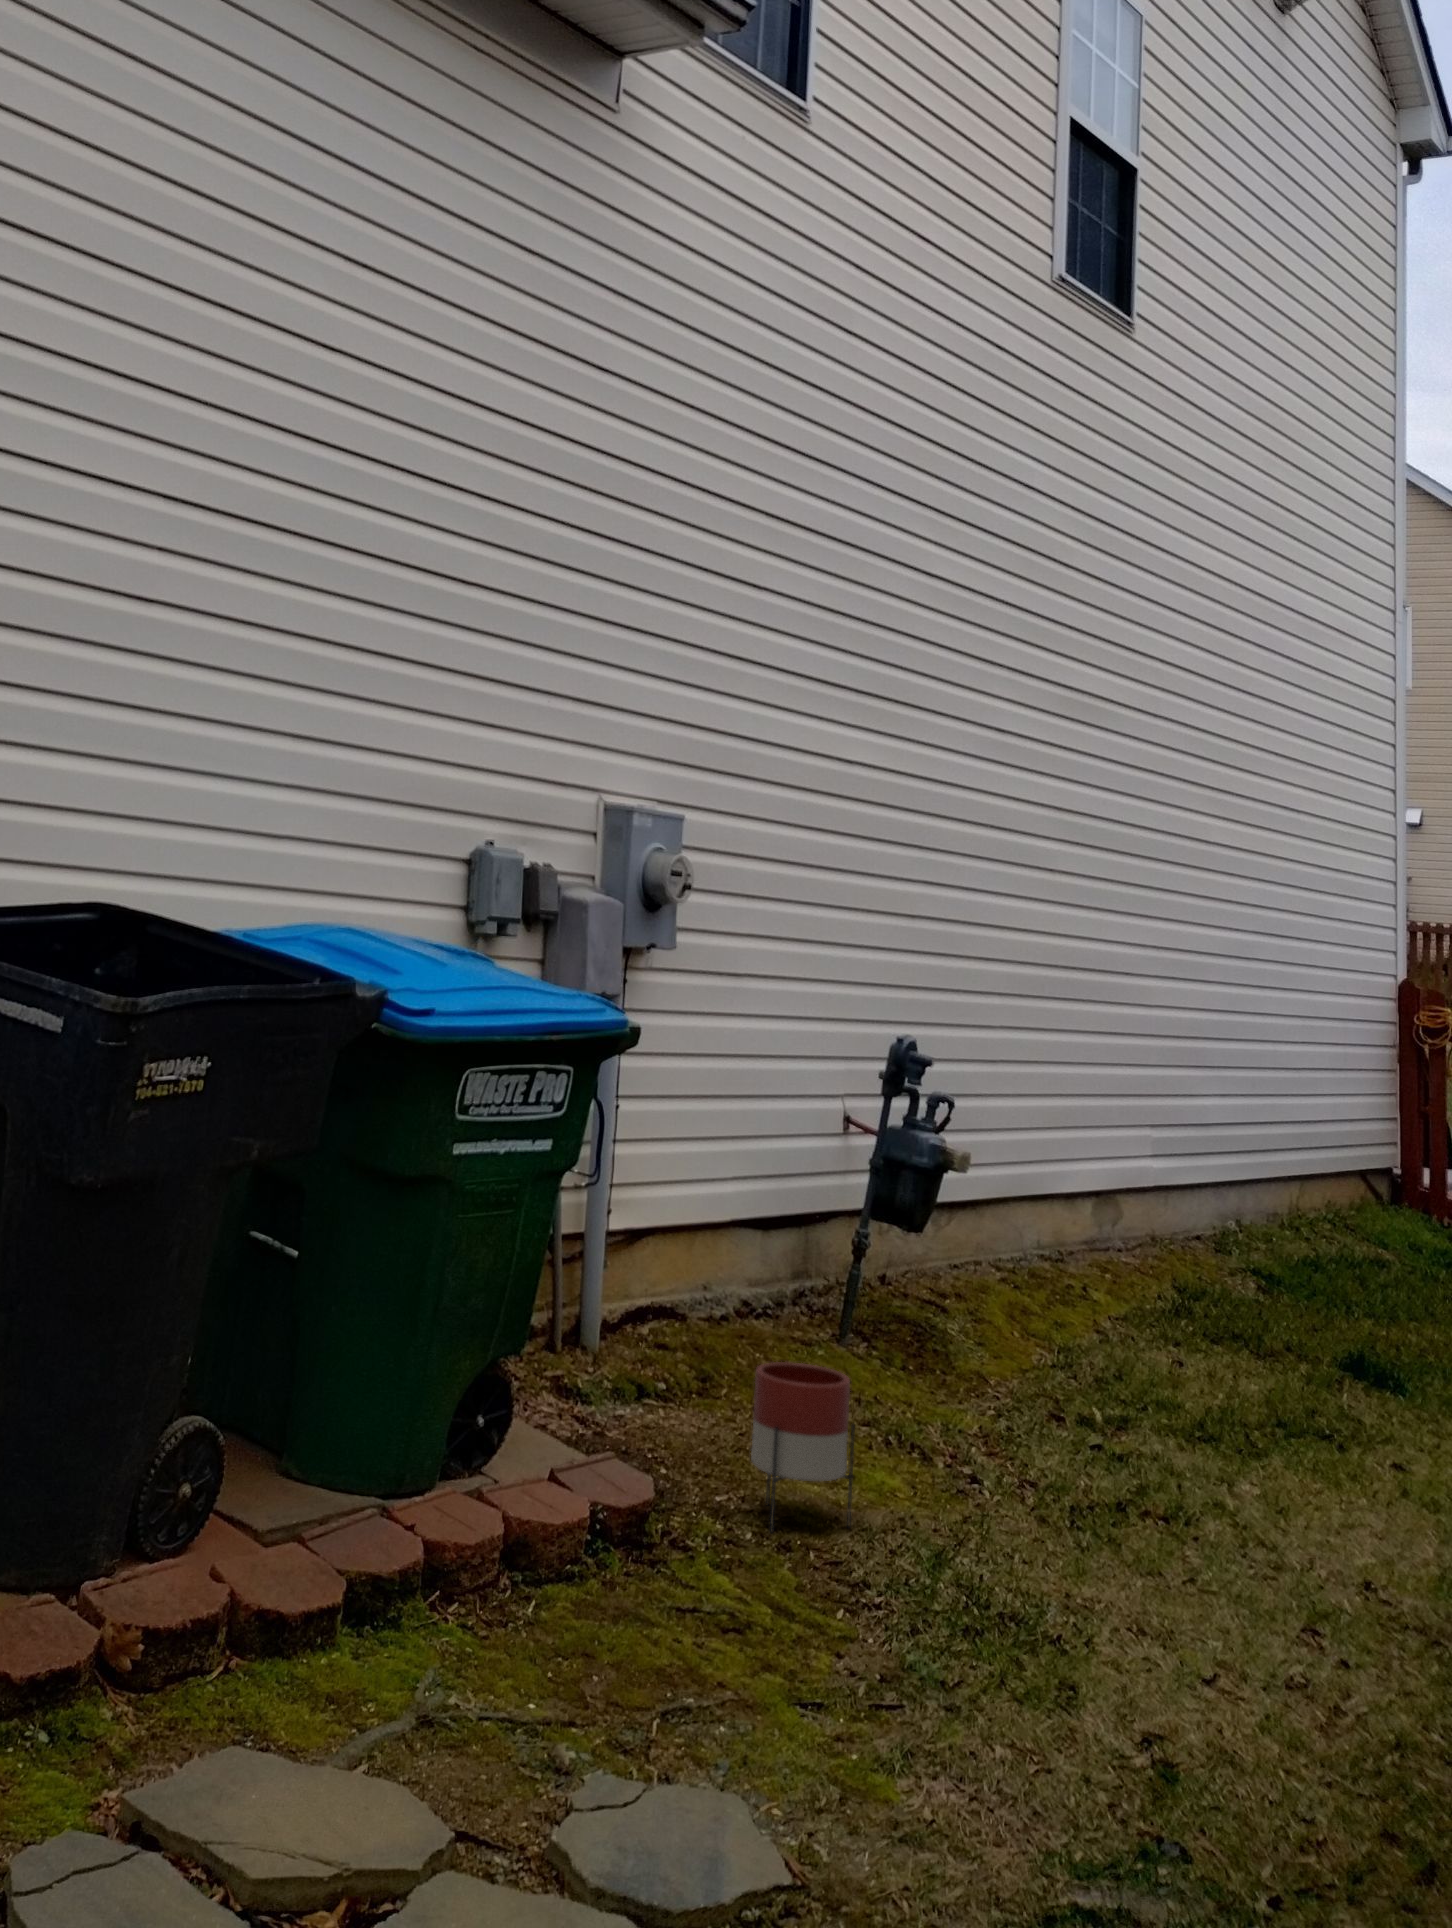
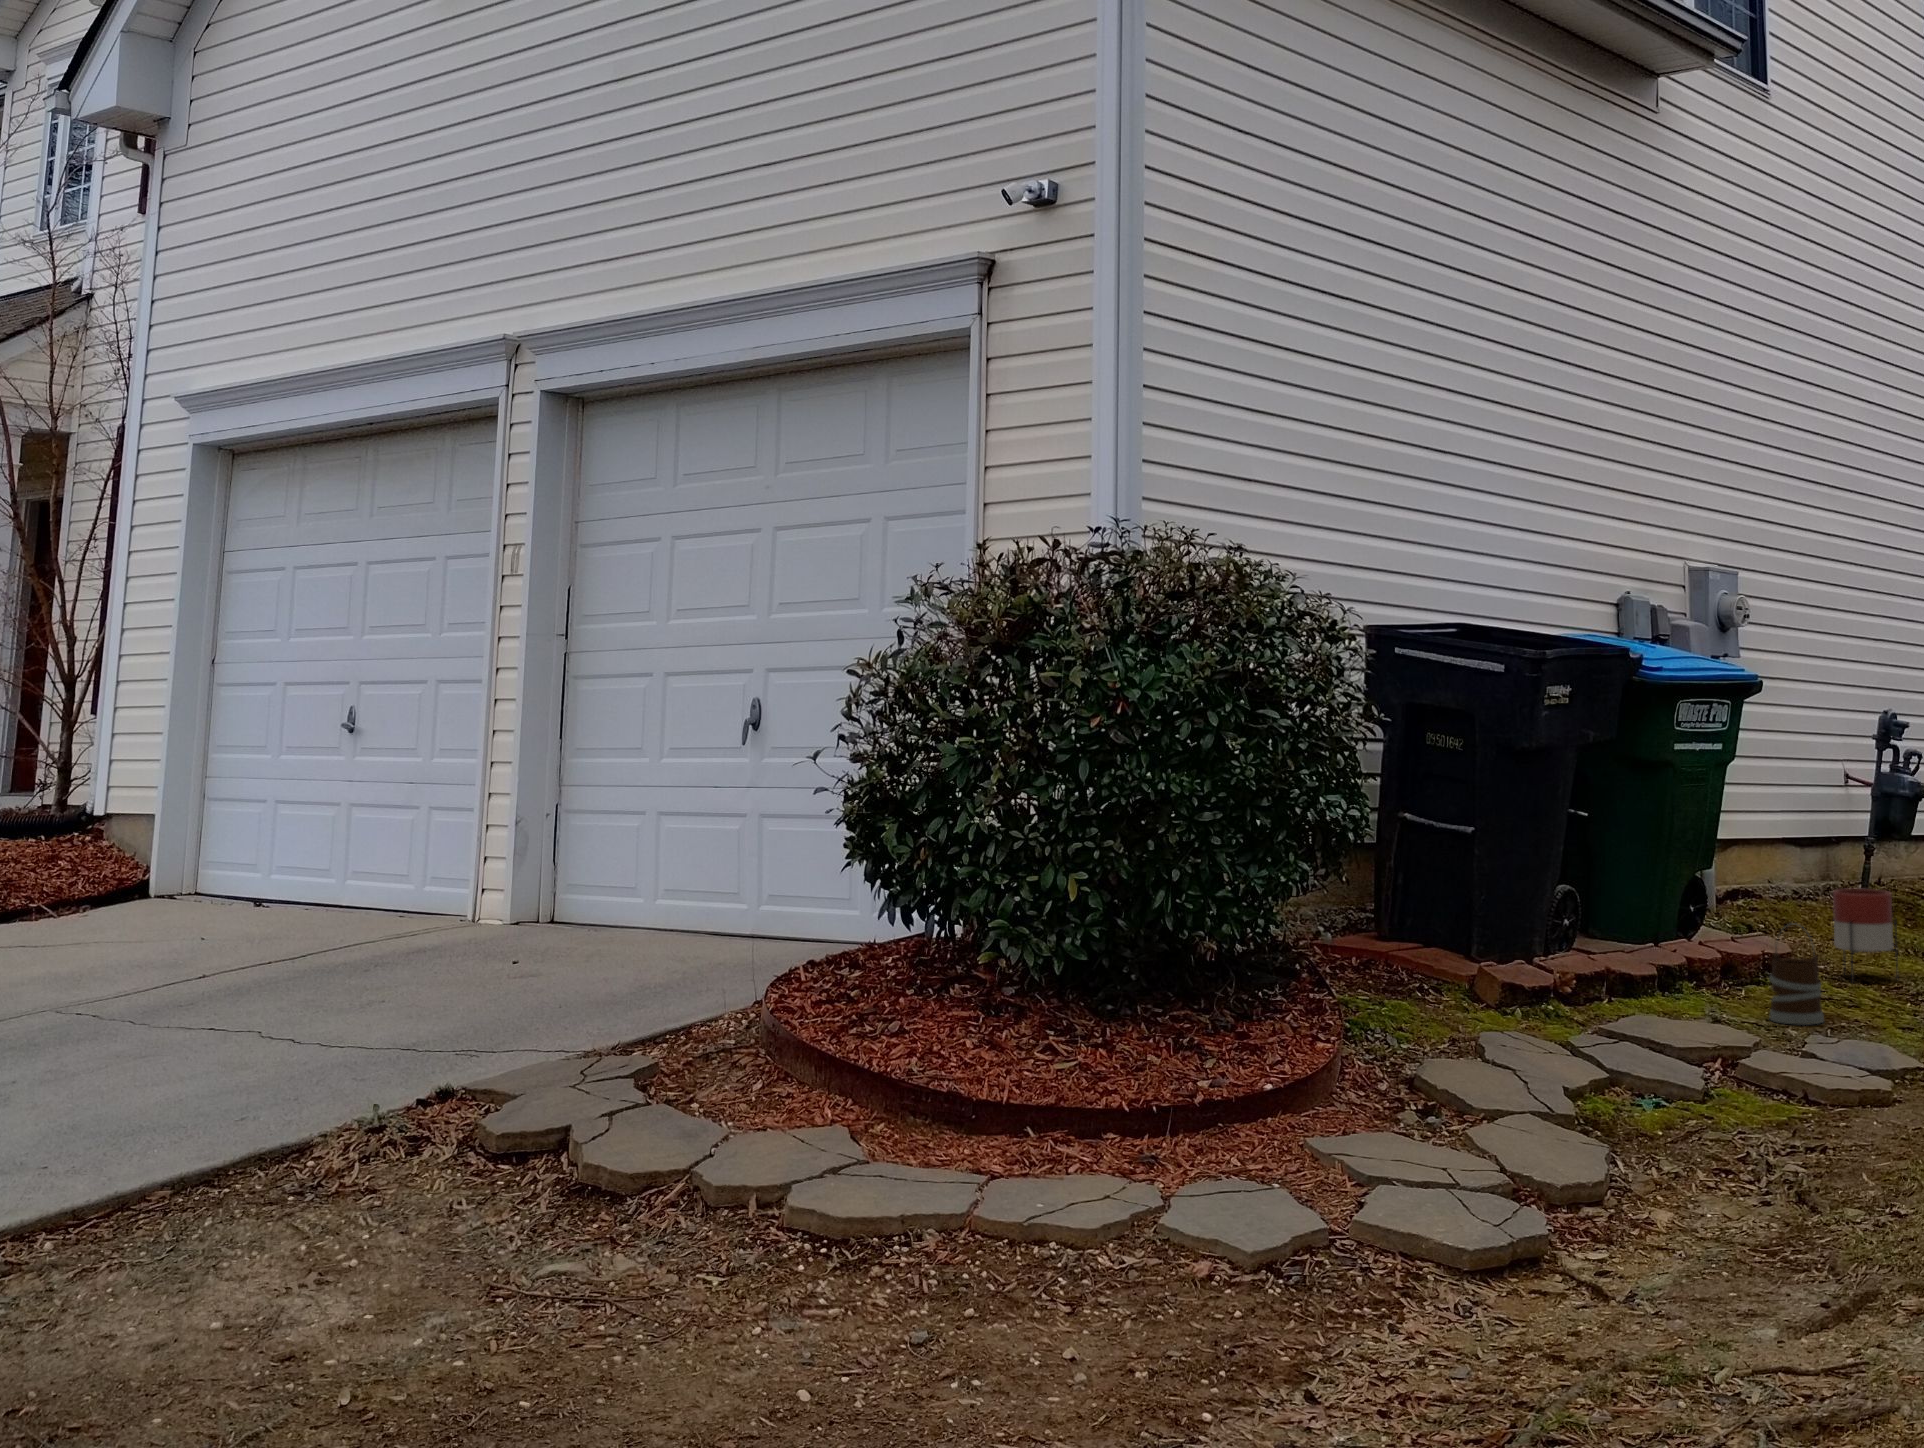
wooden bucket: none [586,1475,680,1669] -> present [1770,927,1824,1025]

